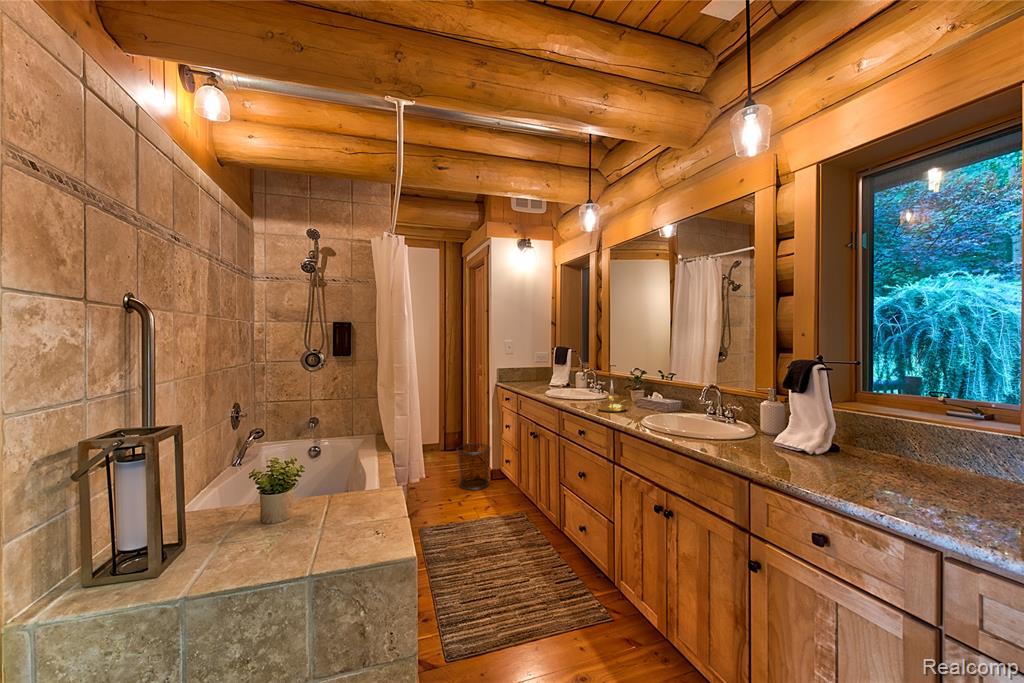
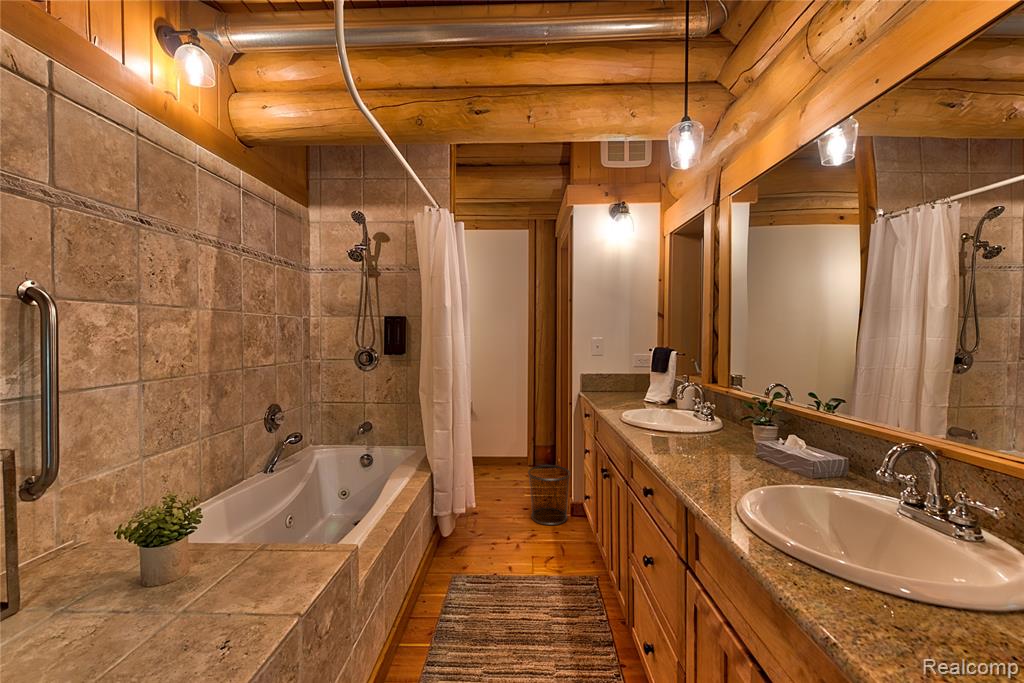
candle holder: present [597,381,627,412] -> none [684,407,748,462]

